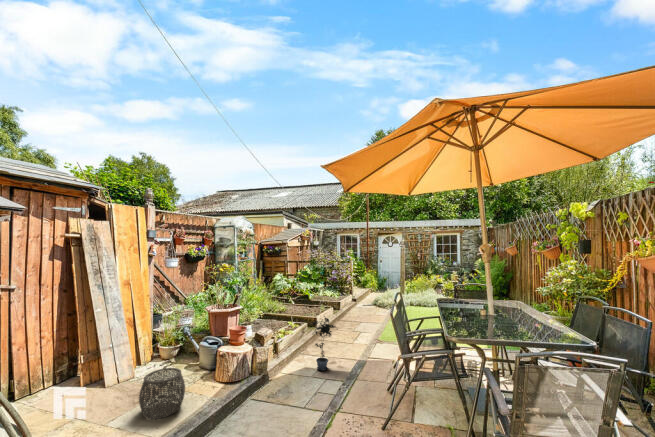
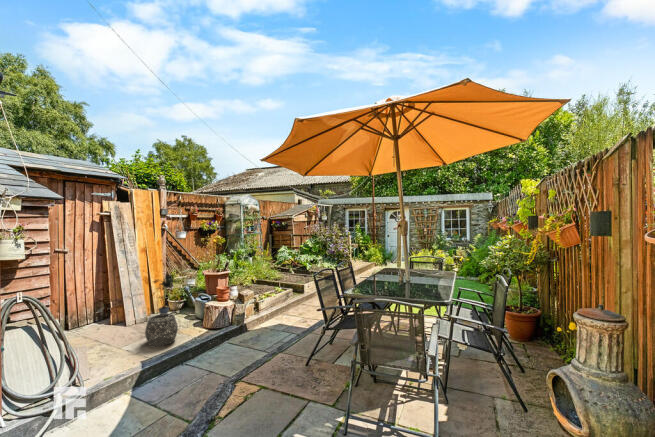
potted plant: present [312,316,335,371] -> present [154,276,175,314]

